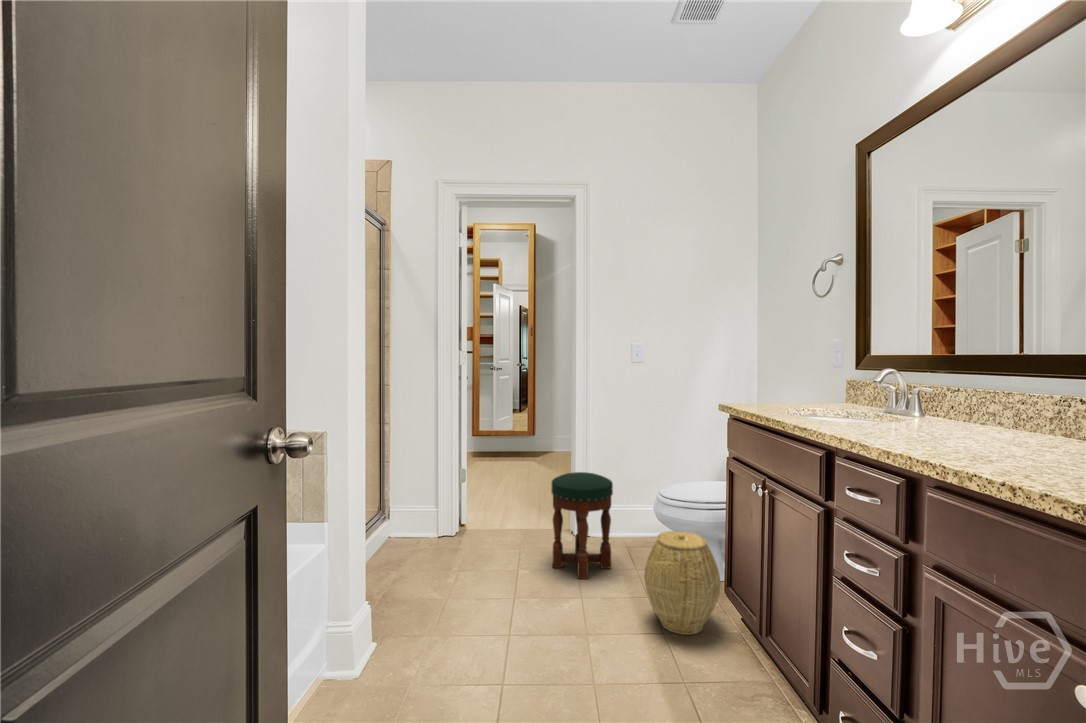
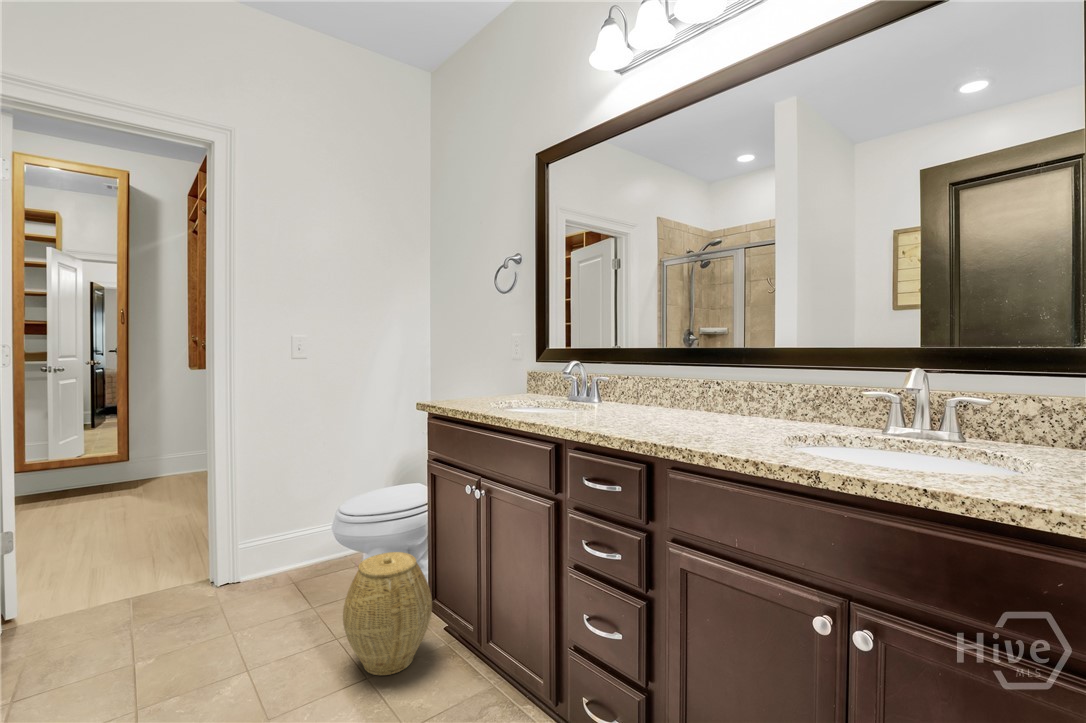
stool: present [551,472,613,579] -> none [190,503,284,649]

